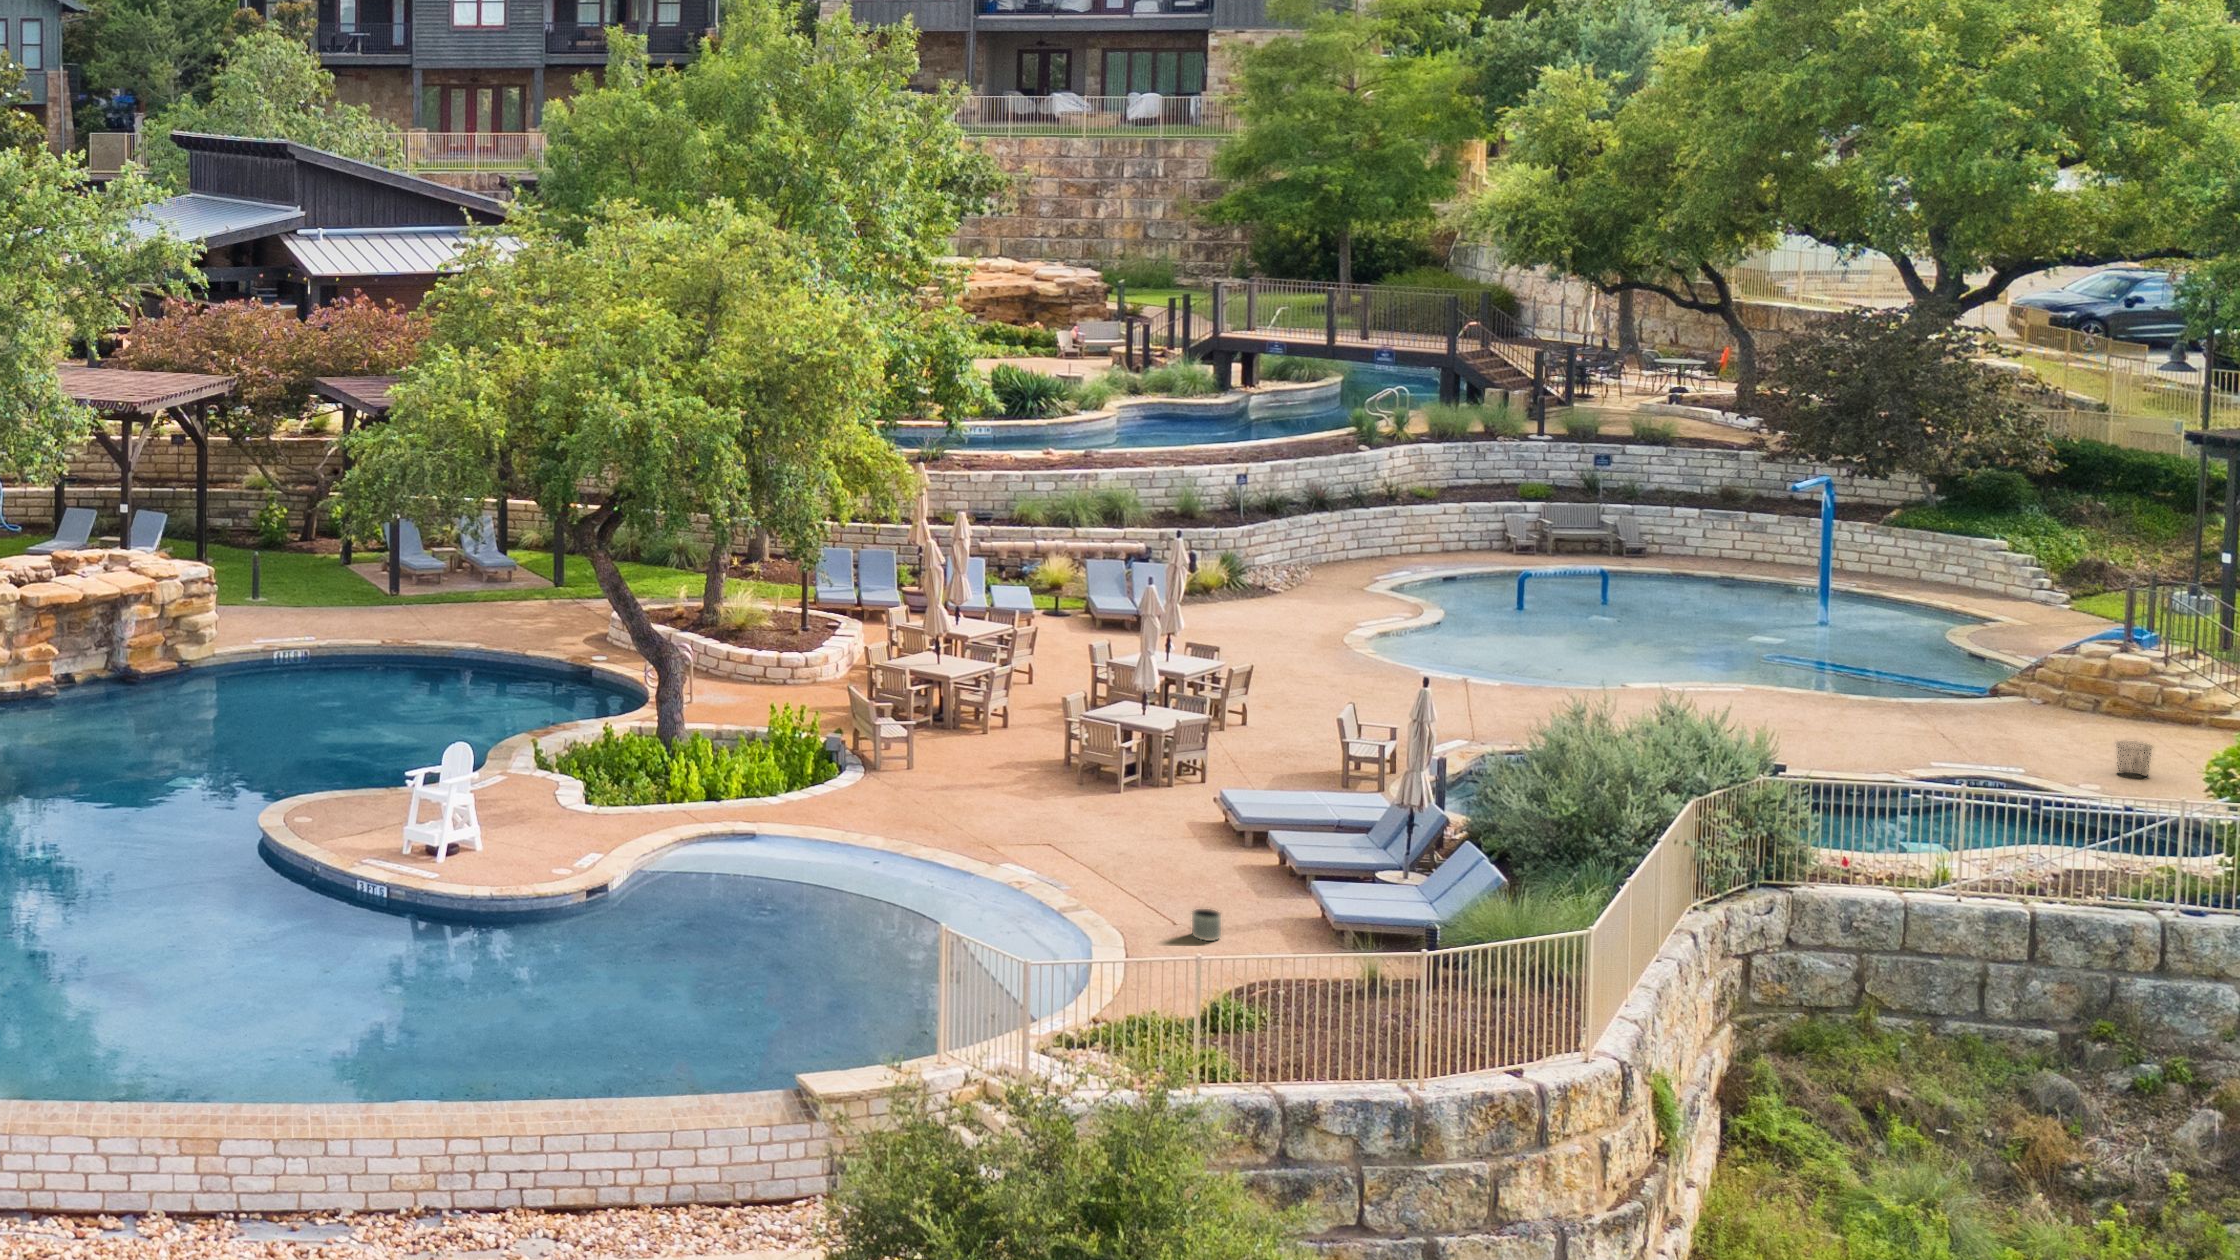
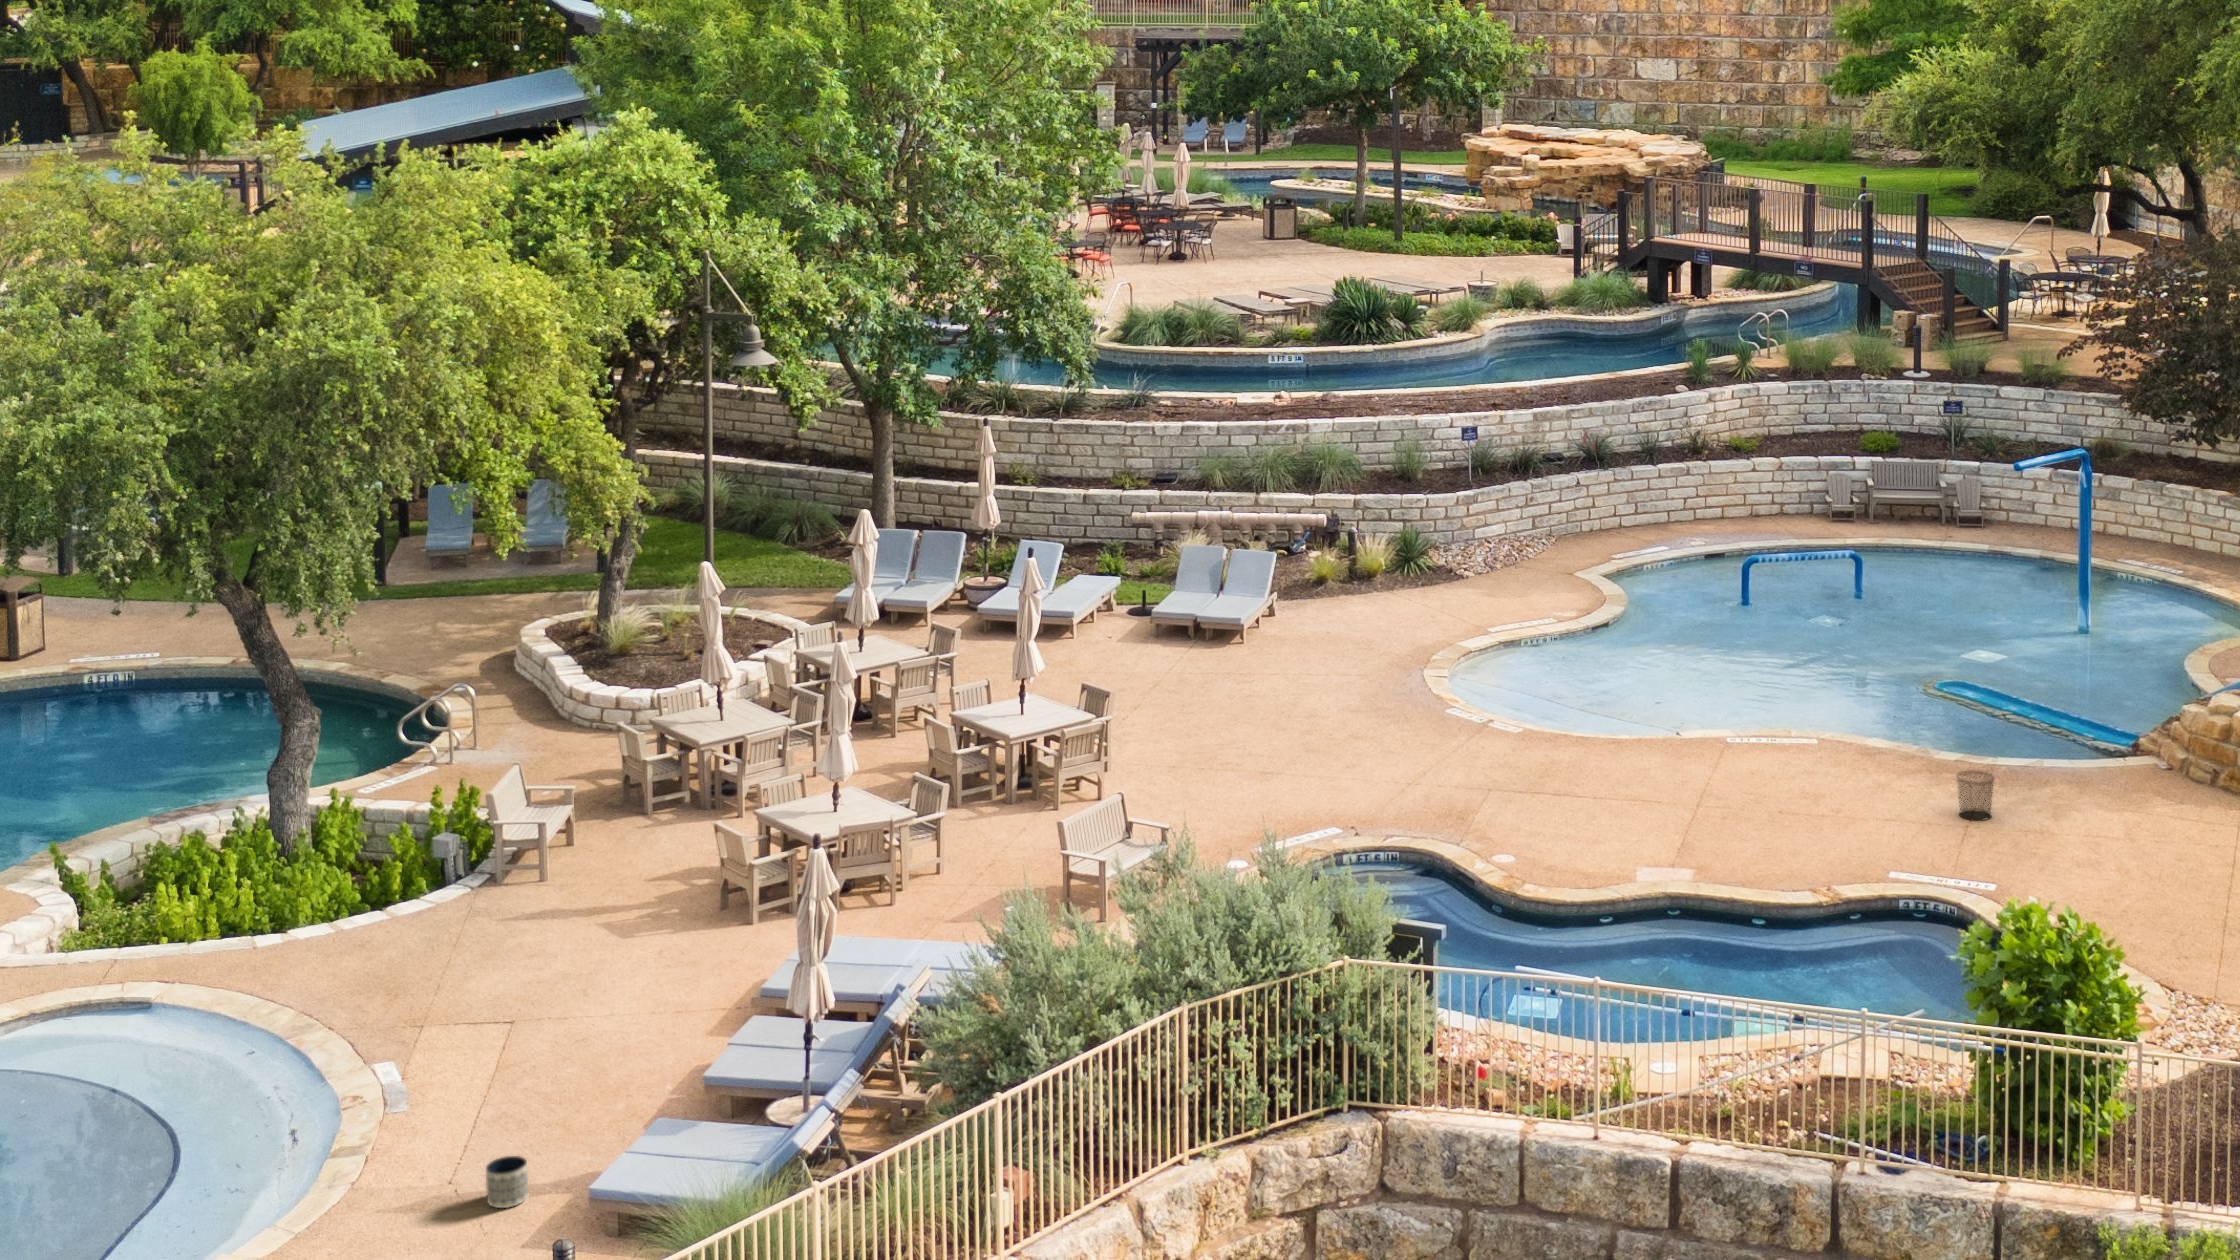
waste bin: present [2117,742,2151,778] -> present [1957,771,1995,821]

